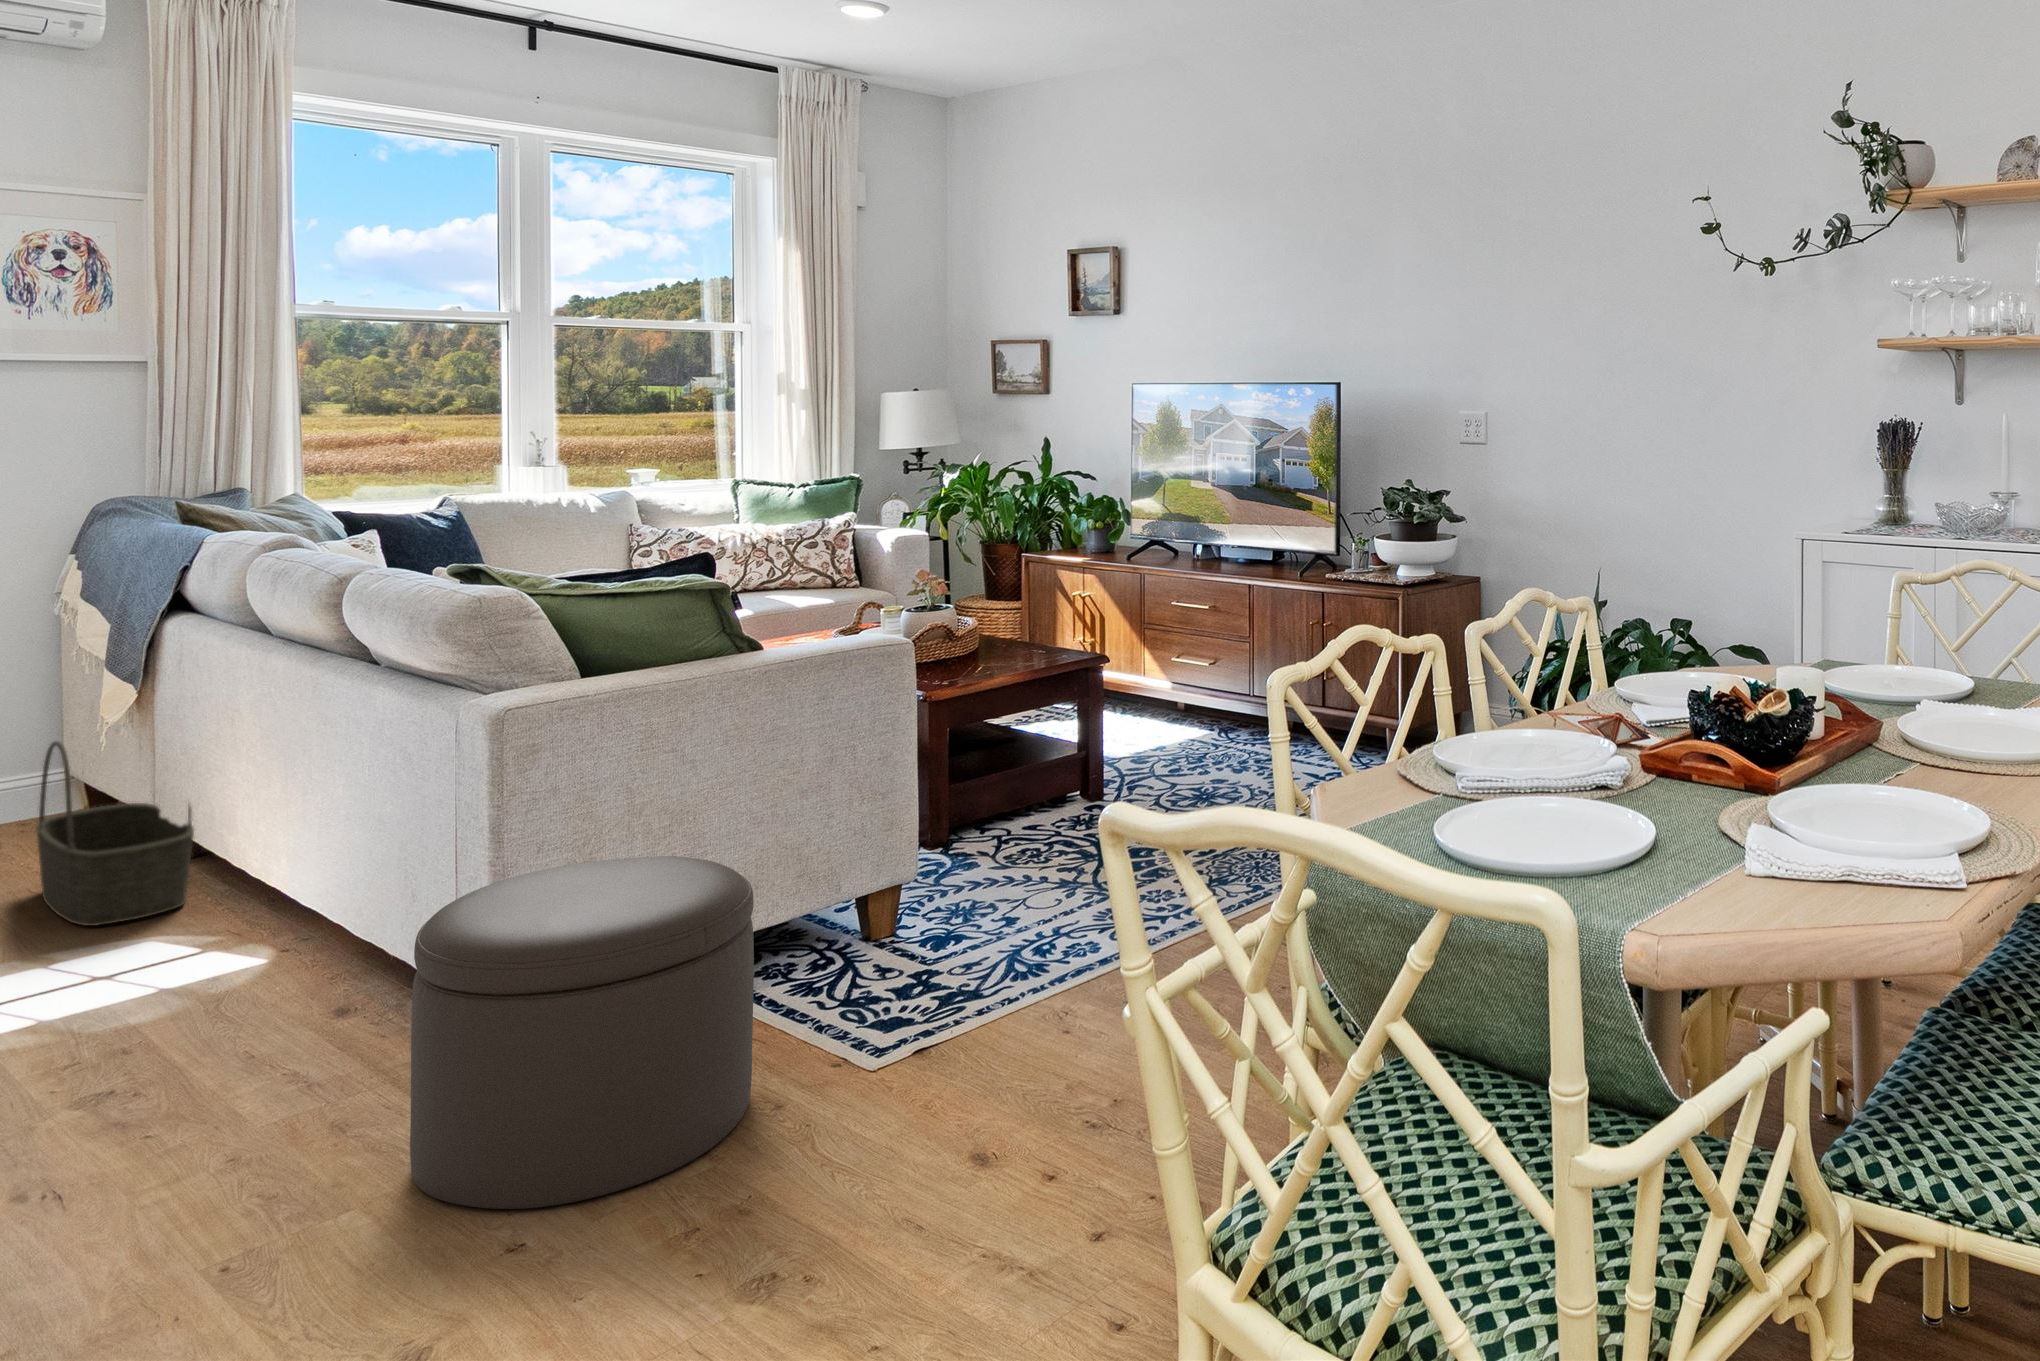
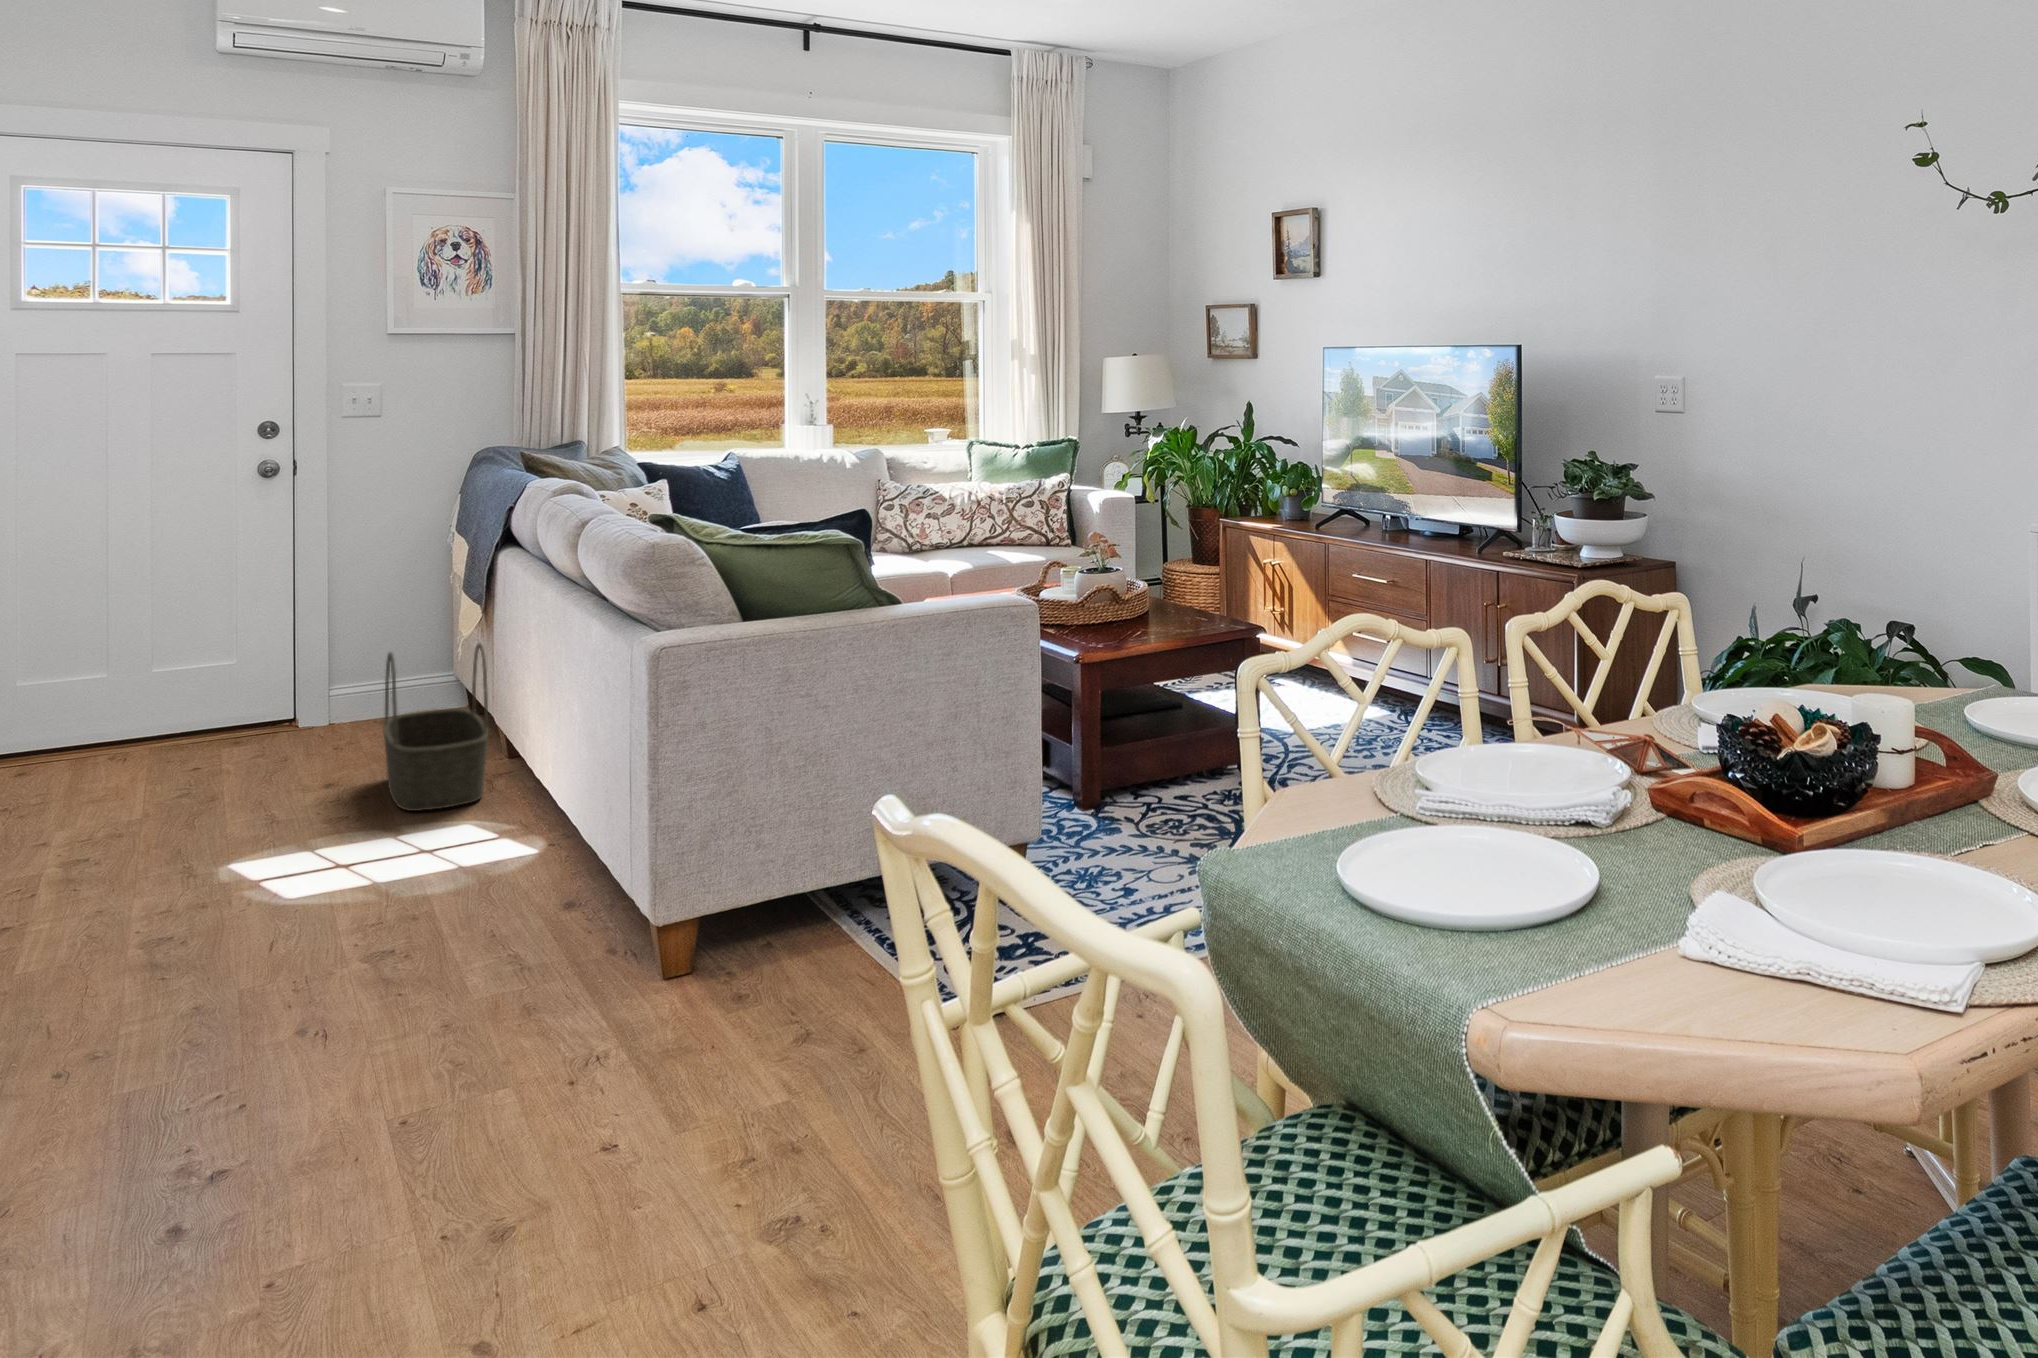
ottoman: present [410,856,754,1209] -> none [531,798,832,1121]

